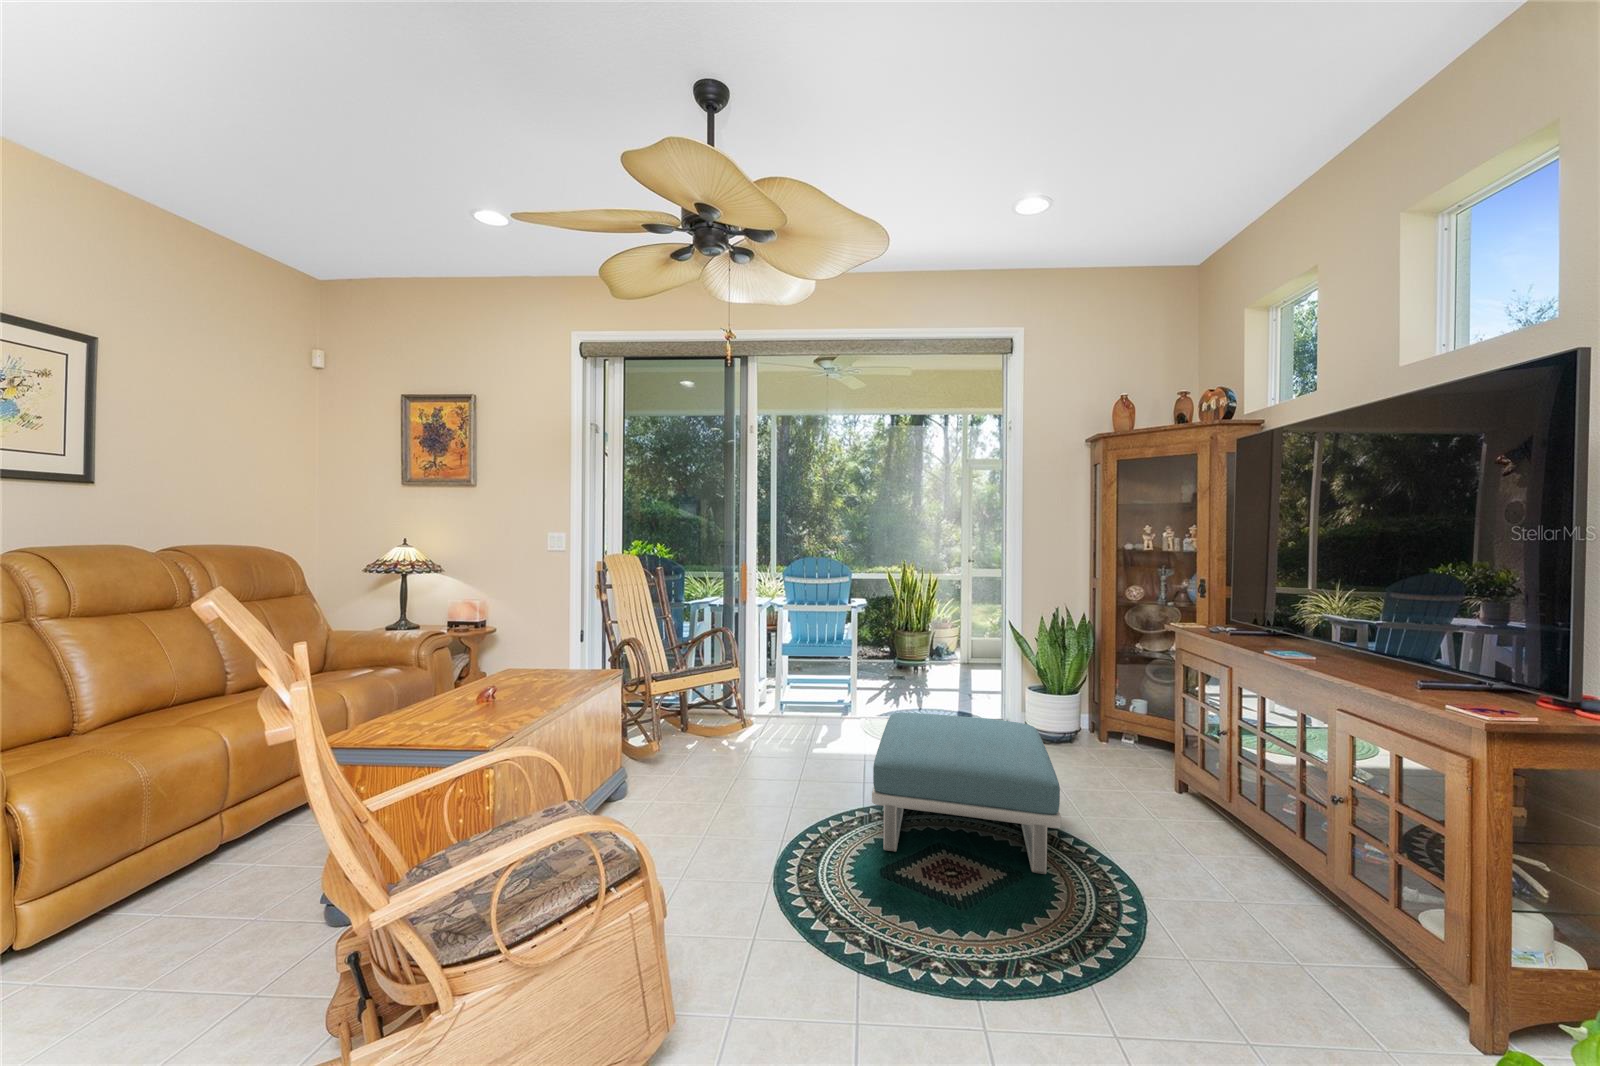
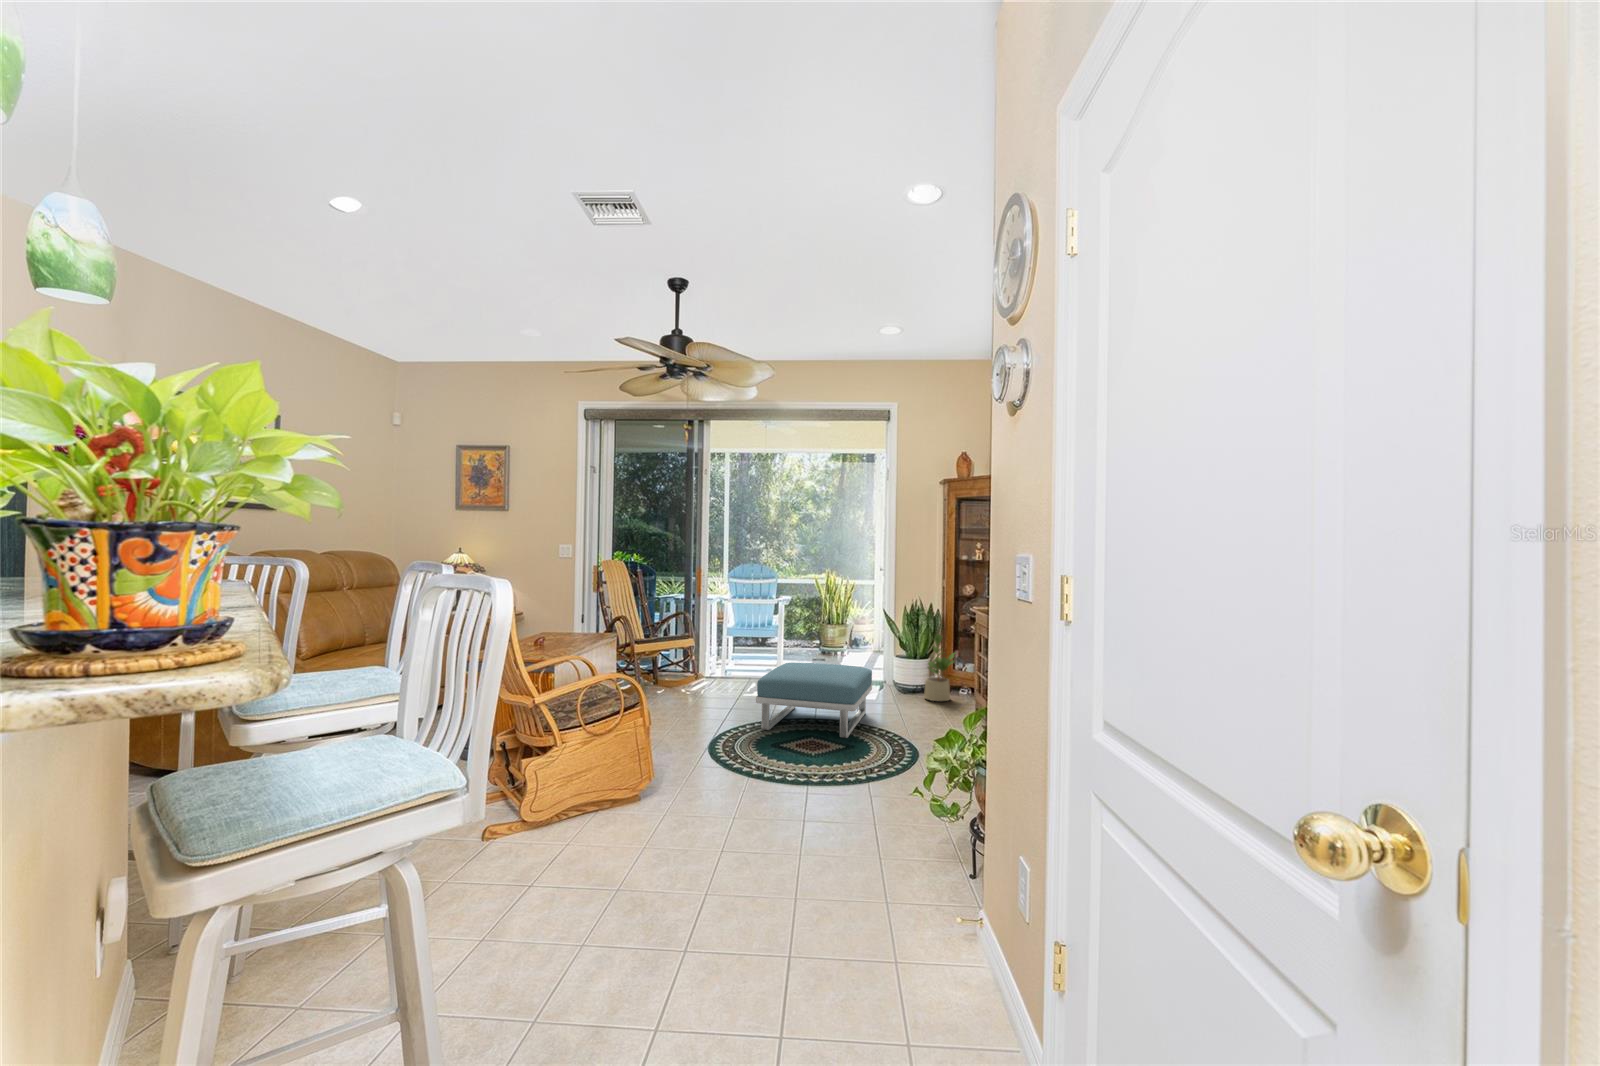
potted plant: none [1082,660,1130,761] -> present [924,634,955,701]

